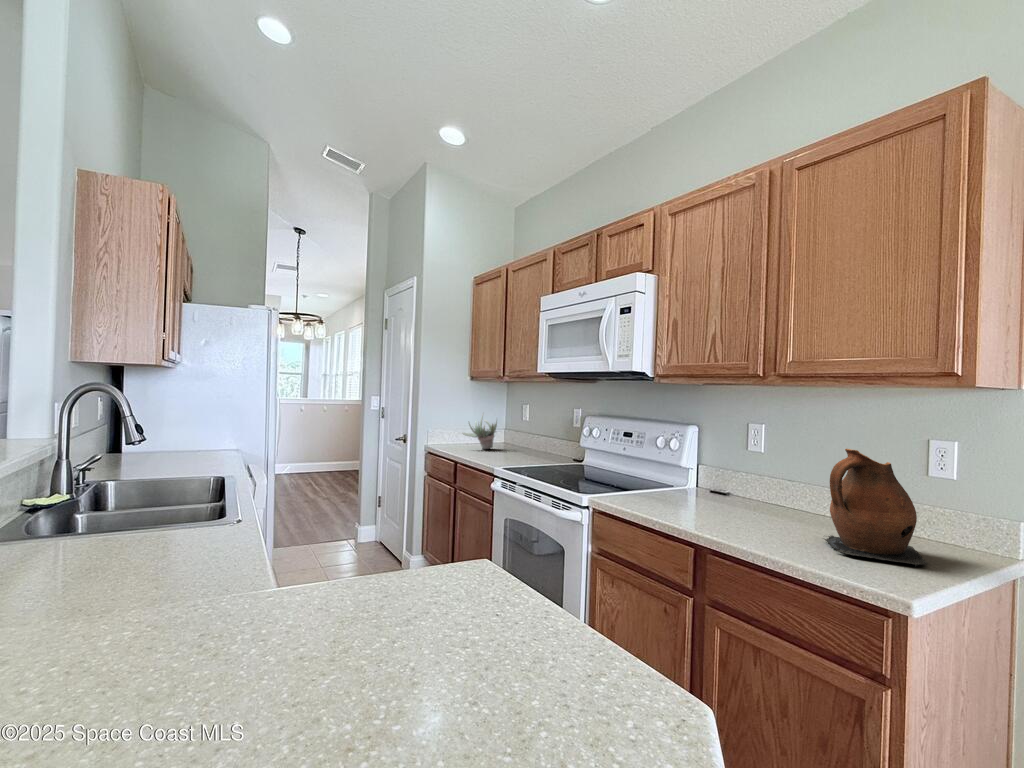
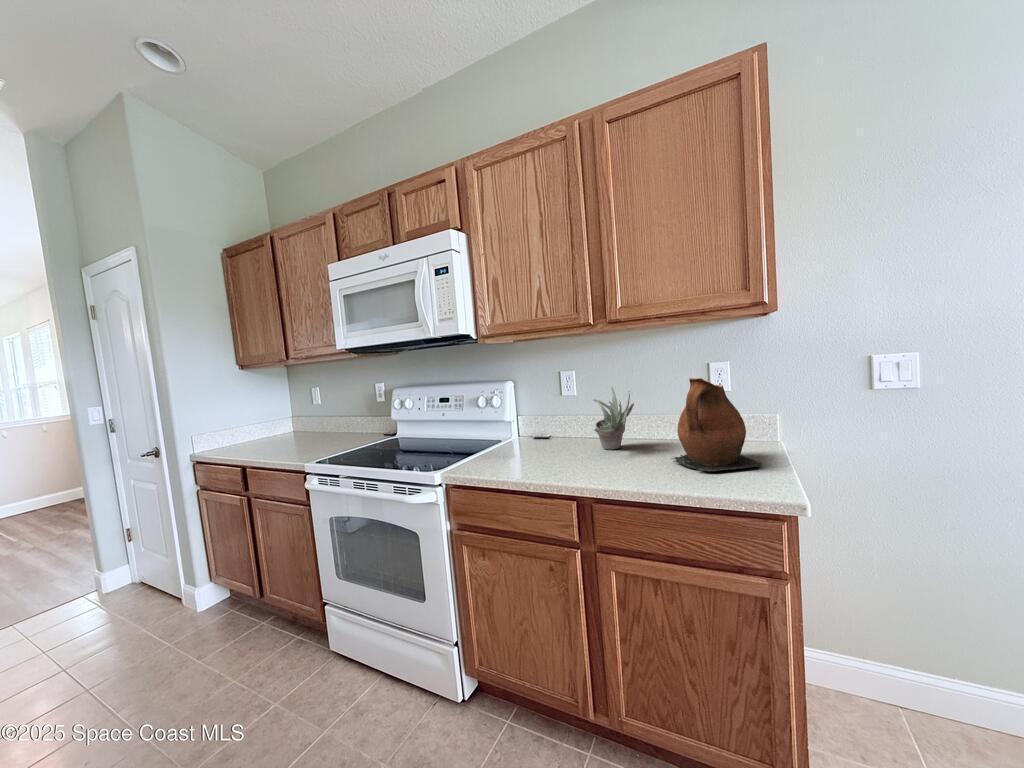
succulent plant: present [463,415,497,449] -> present [593,387,634,450]

